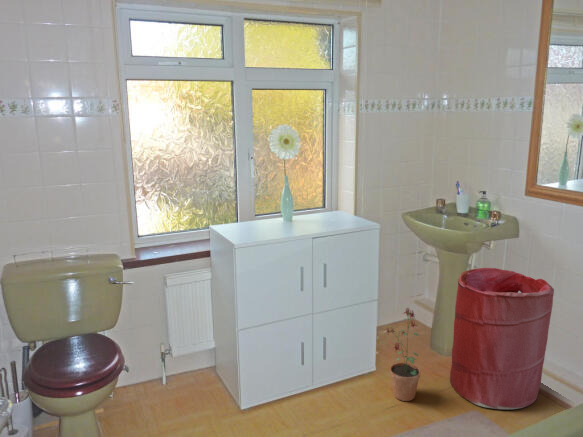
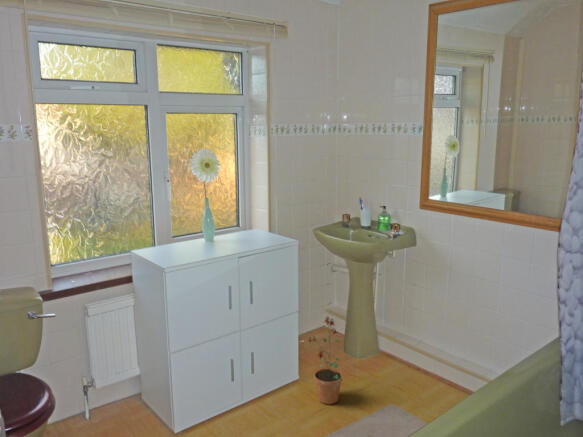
laundry hamper: present [450,268,554,409] -> none [366,274,450,401]

